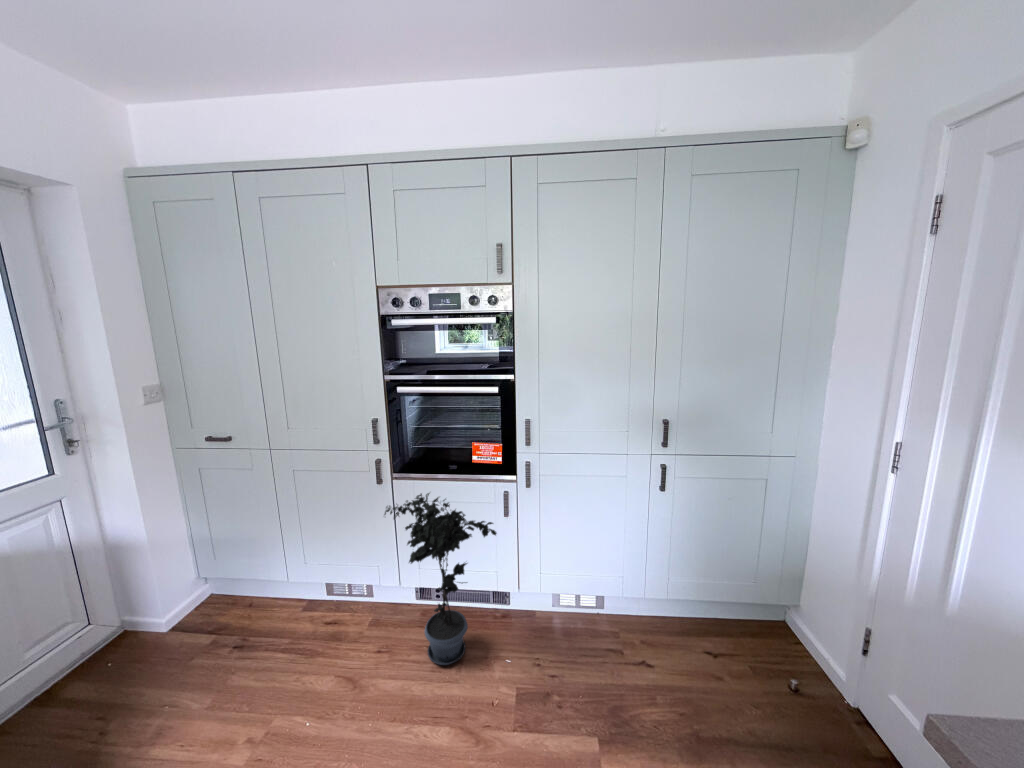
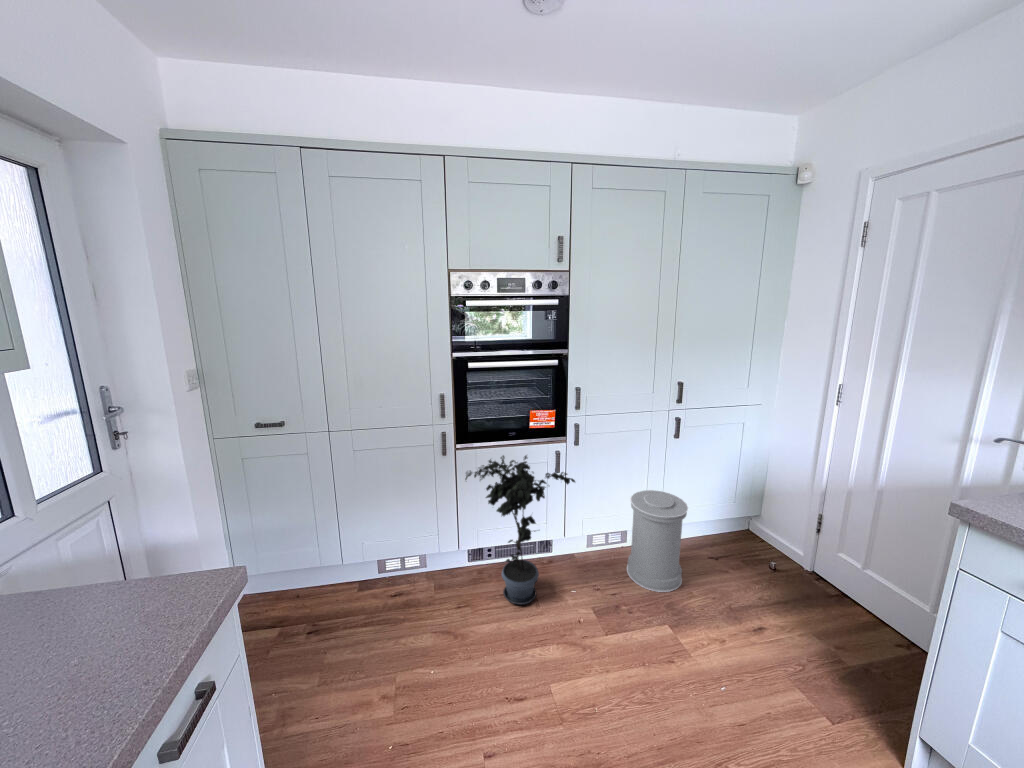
trash can: none [584,552,657,689] -> present [627,490,688,592]

